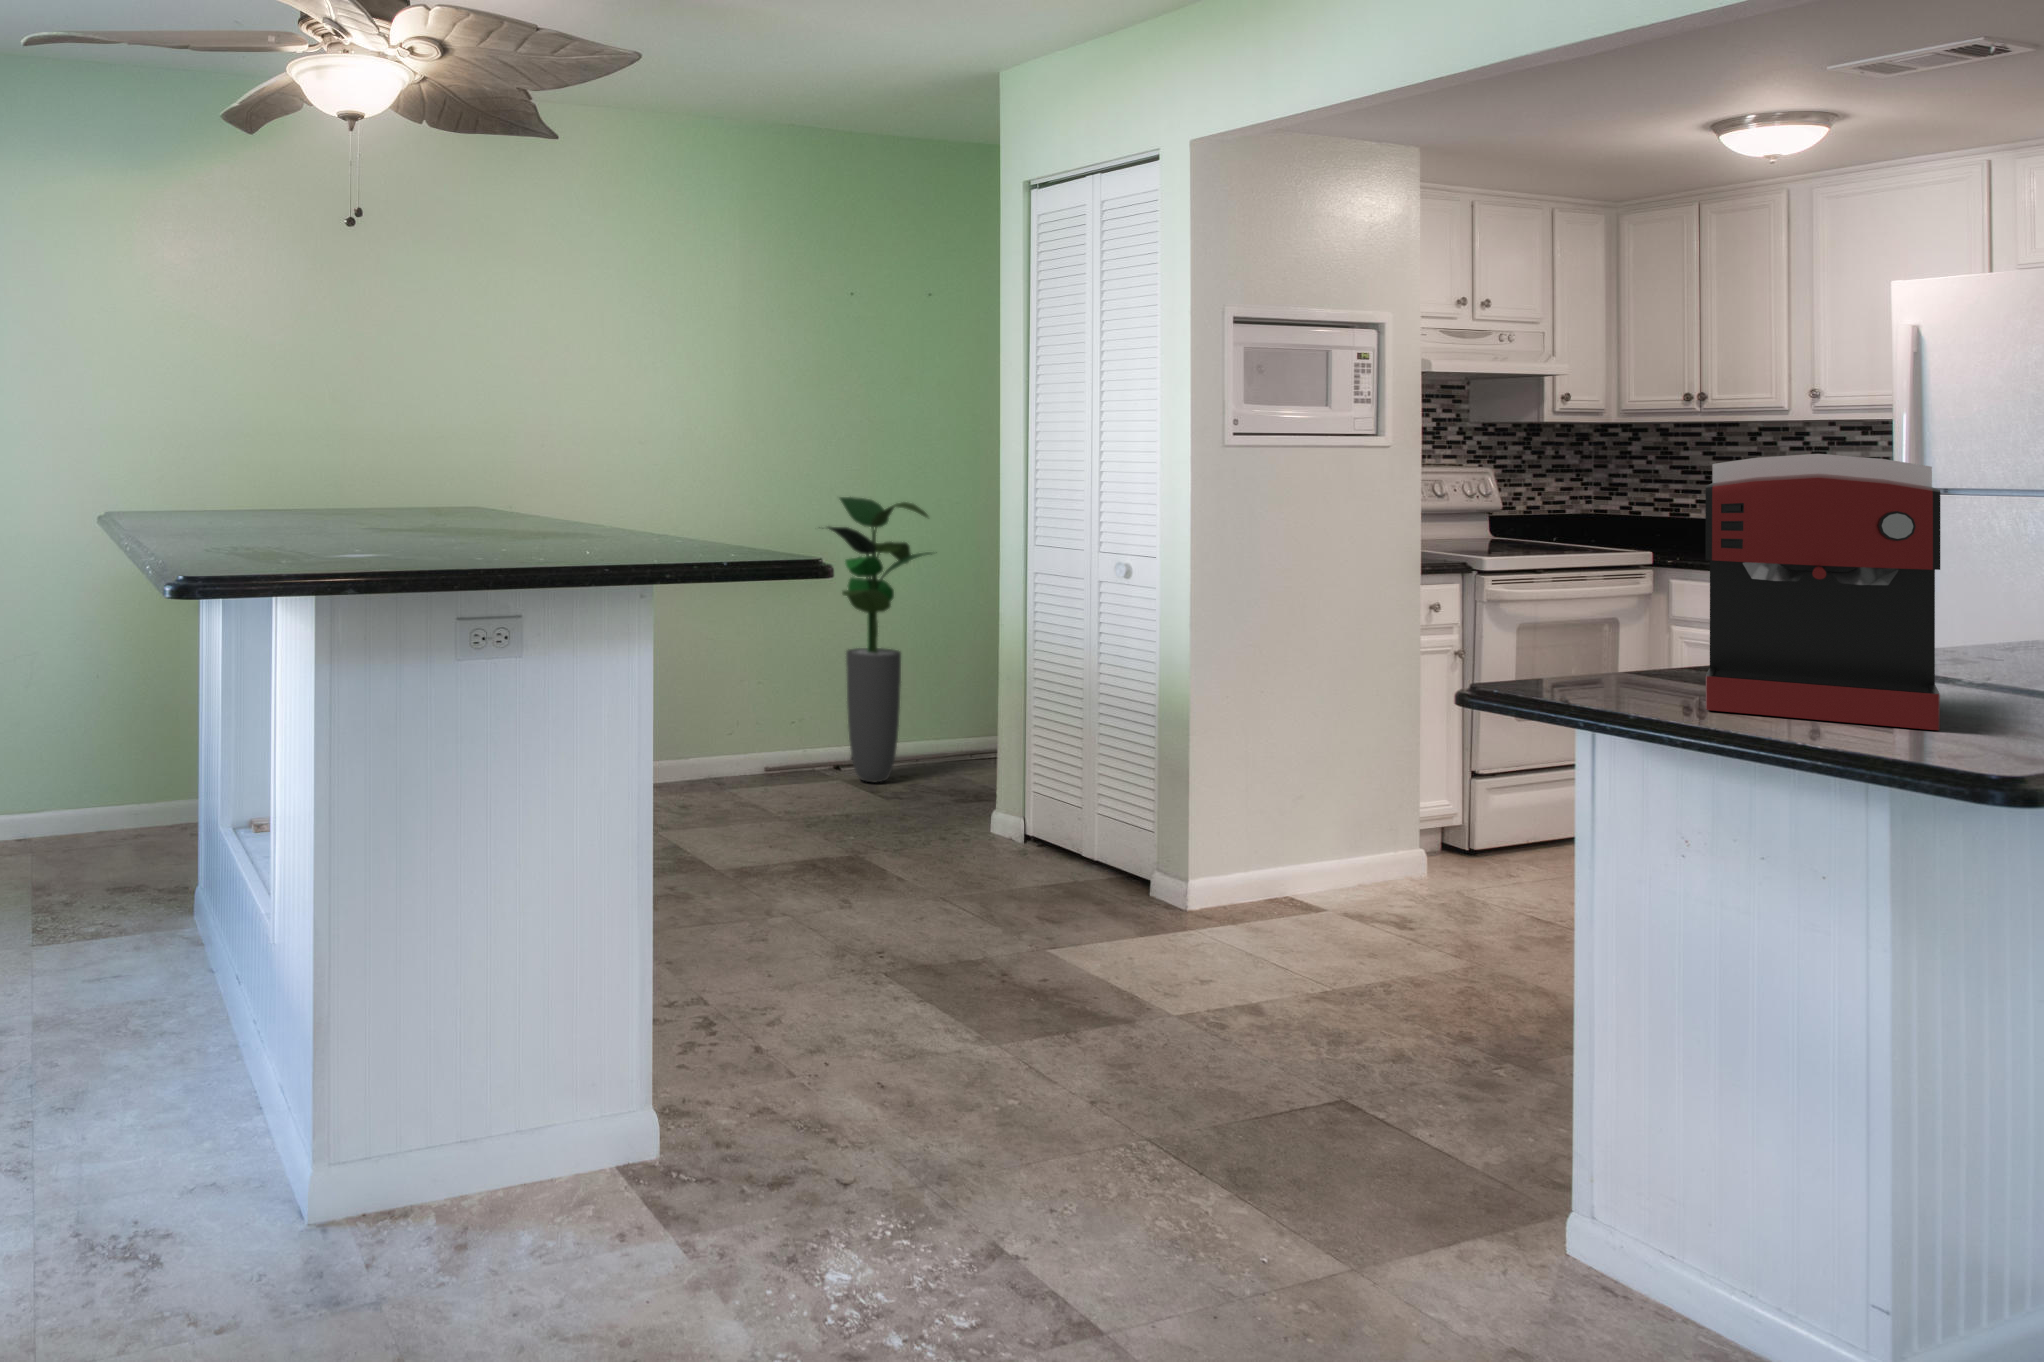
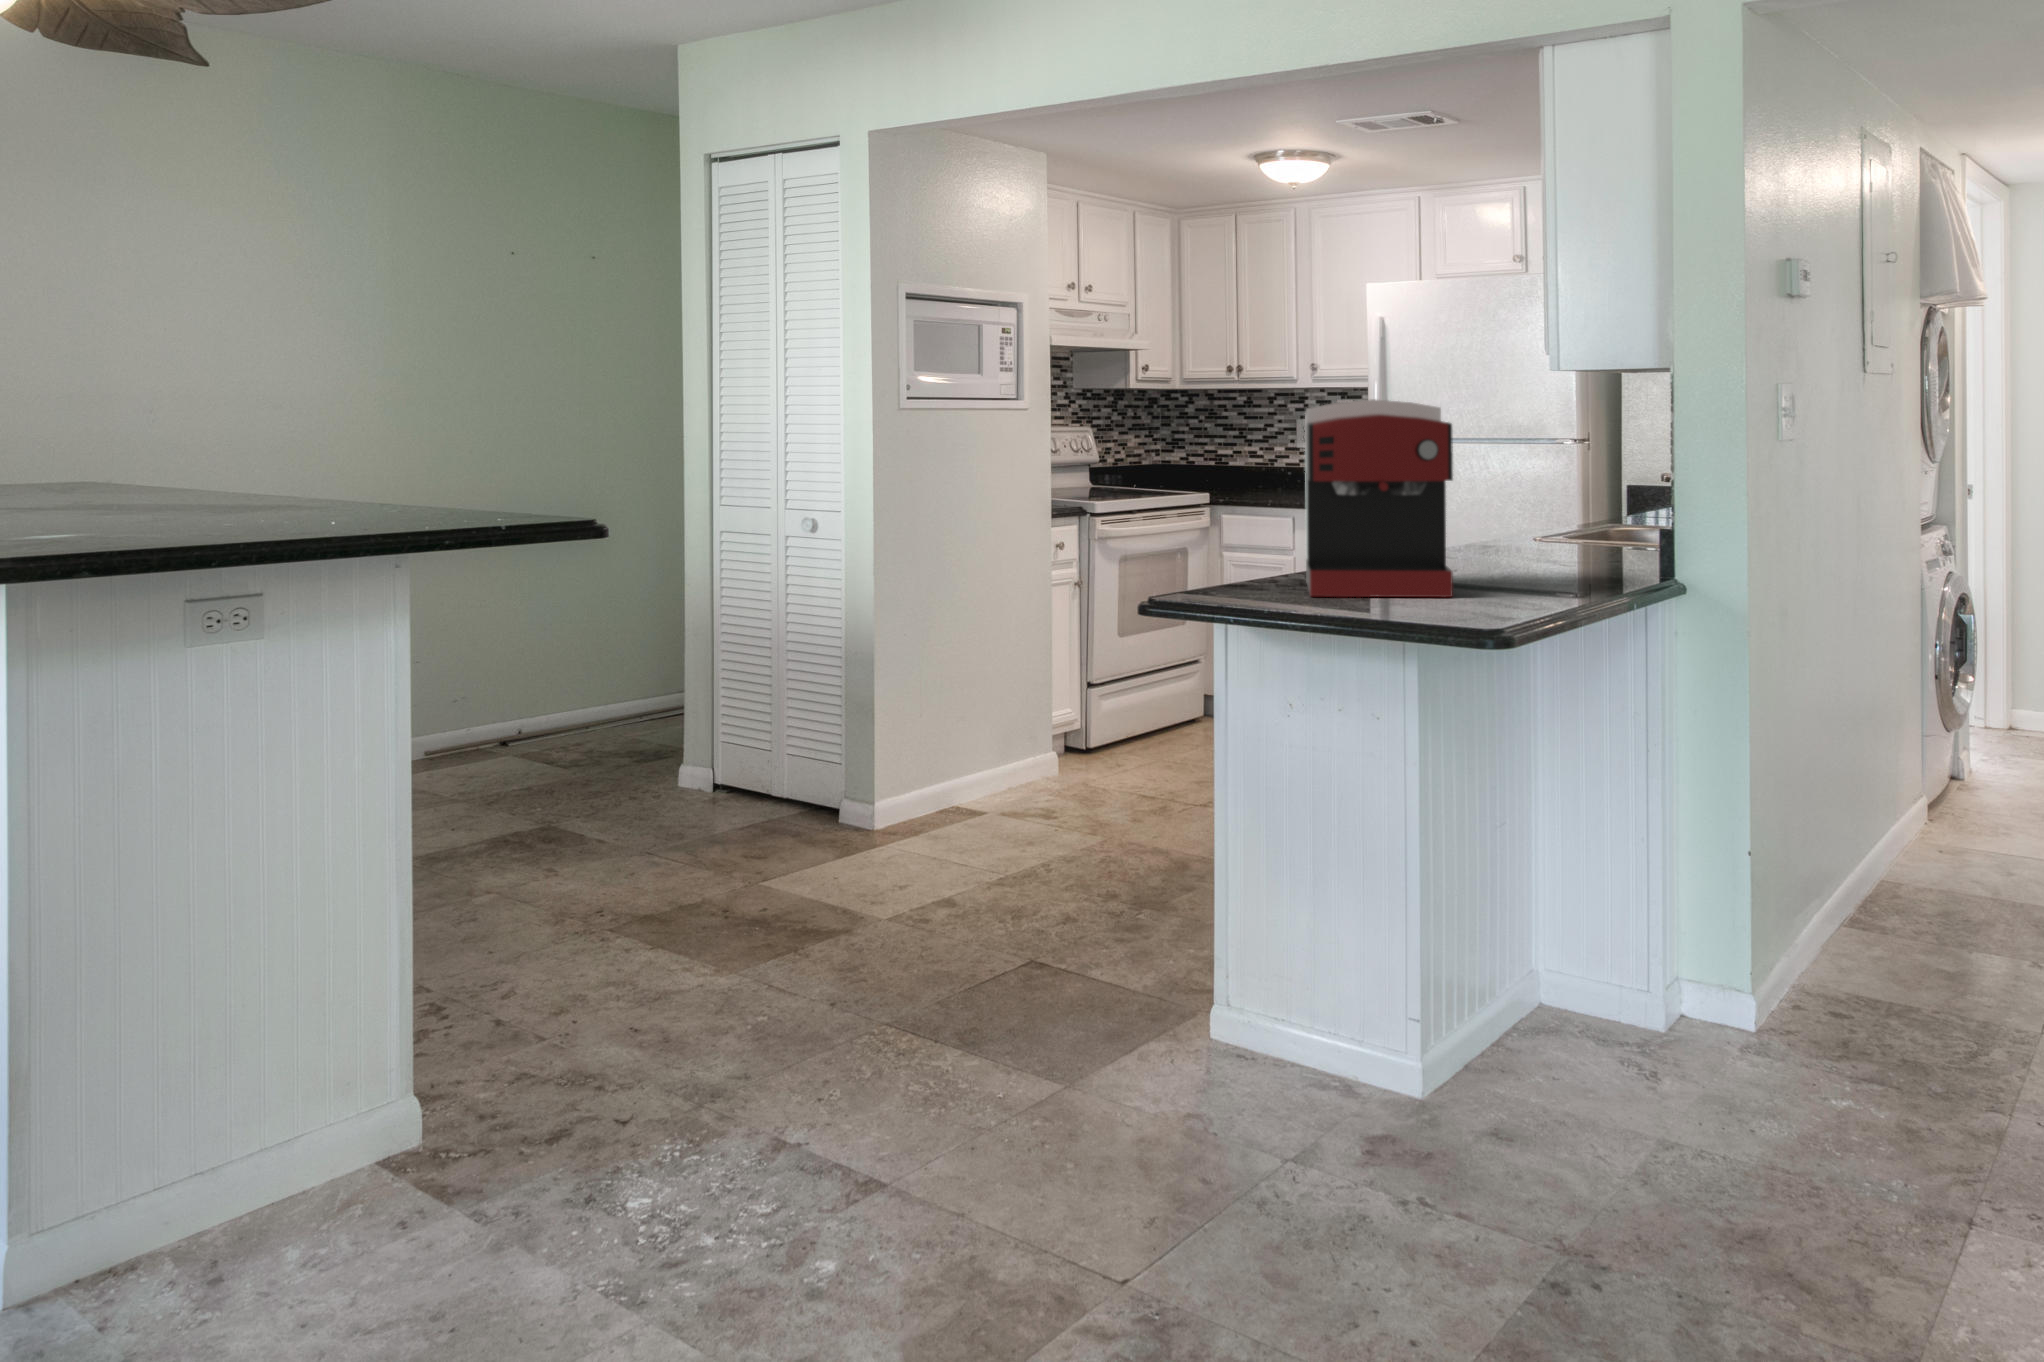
potted plant: present [828,497,932,782] -> none [479,468,609,759]

